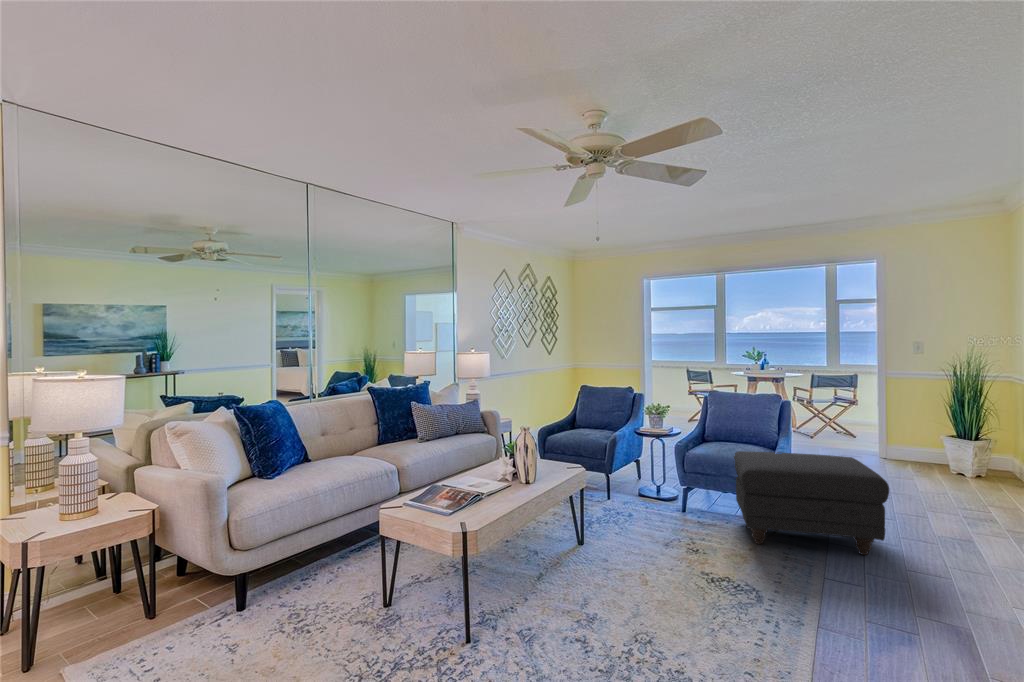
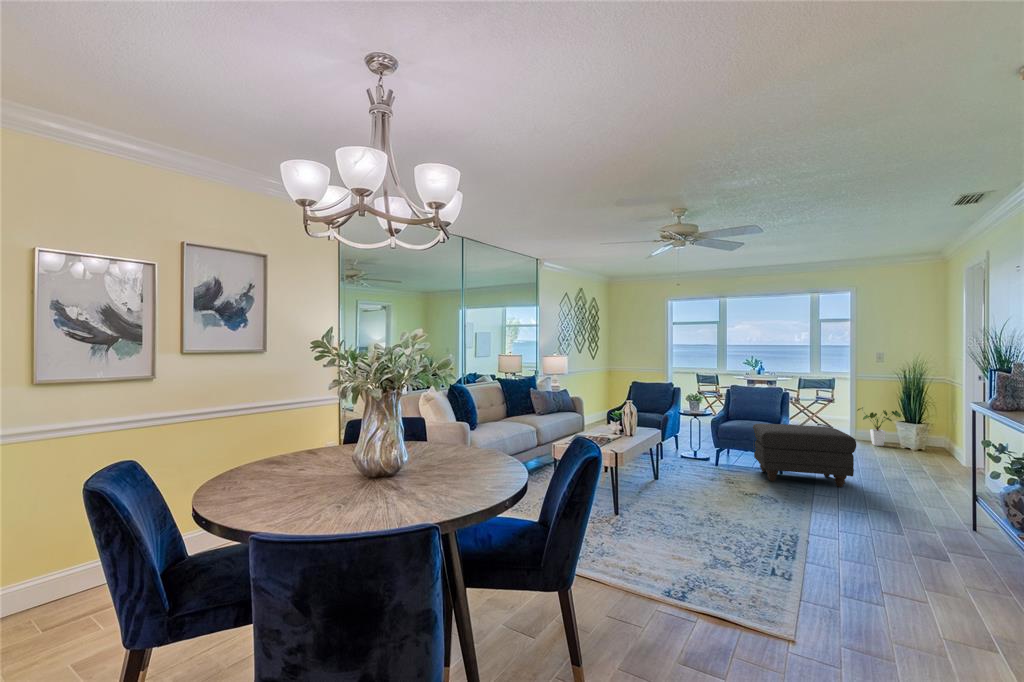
house plant: none [888,416,951,470] -> present [857,407,901,446]

